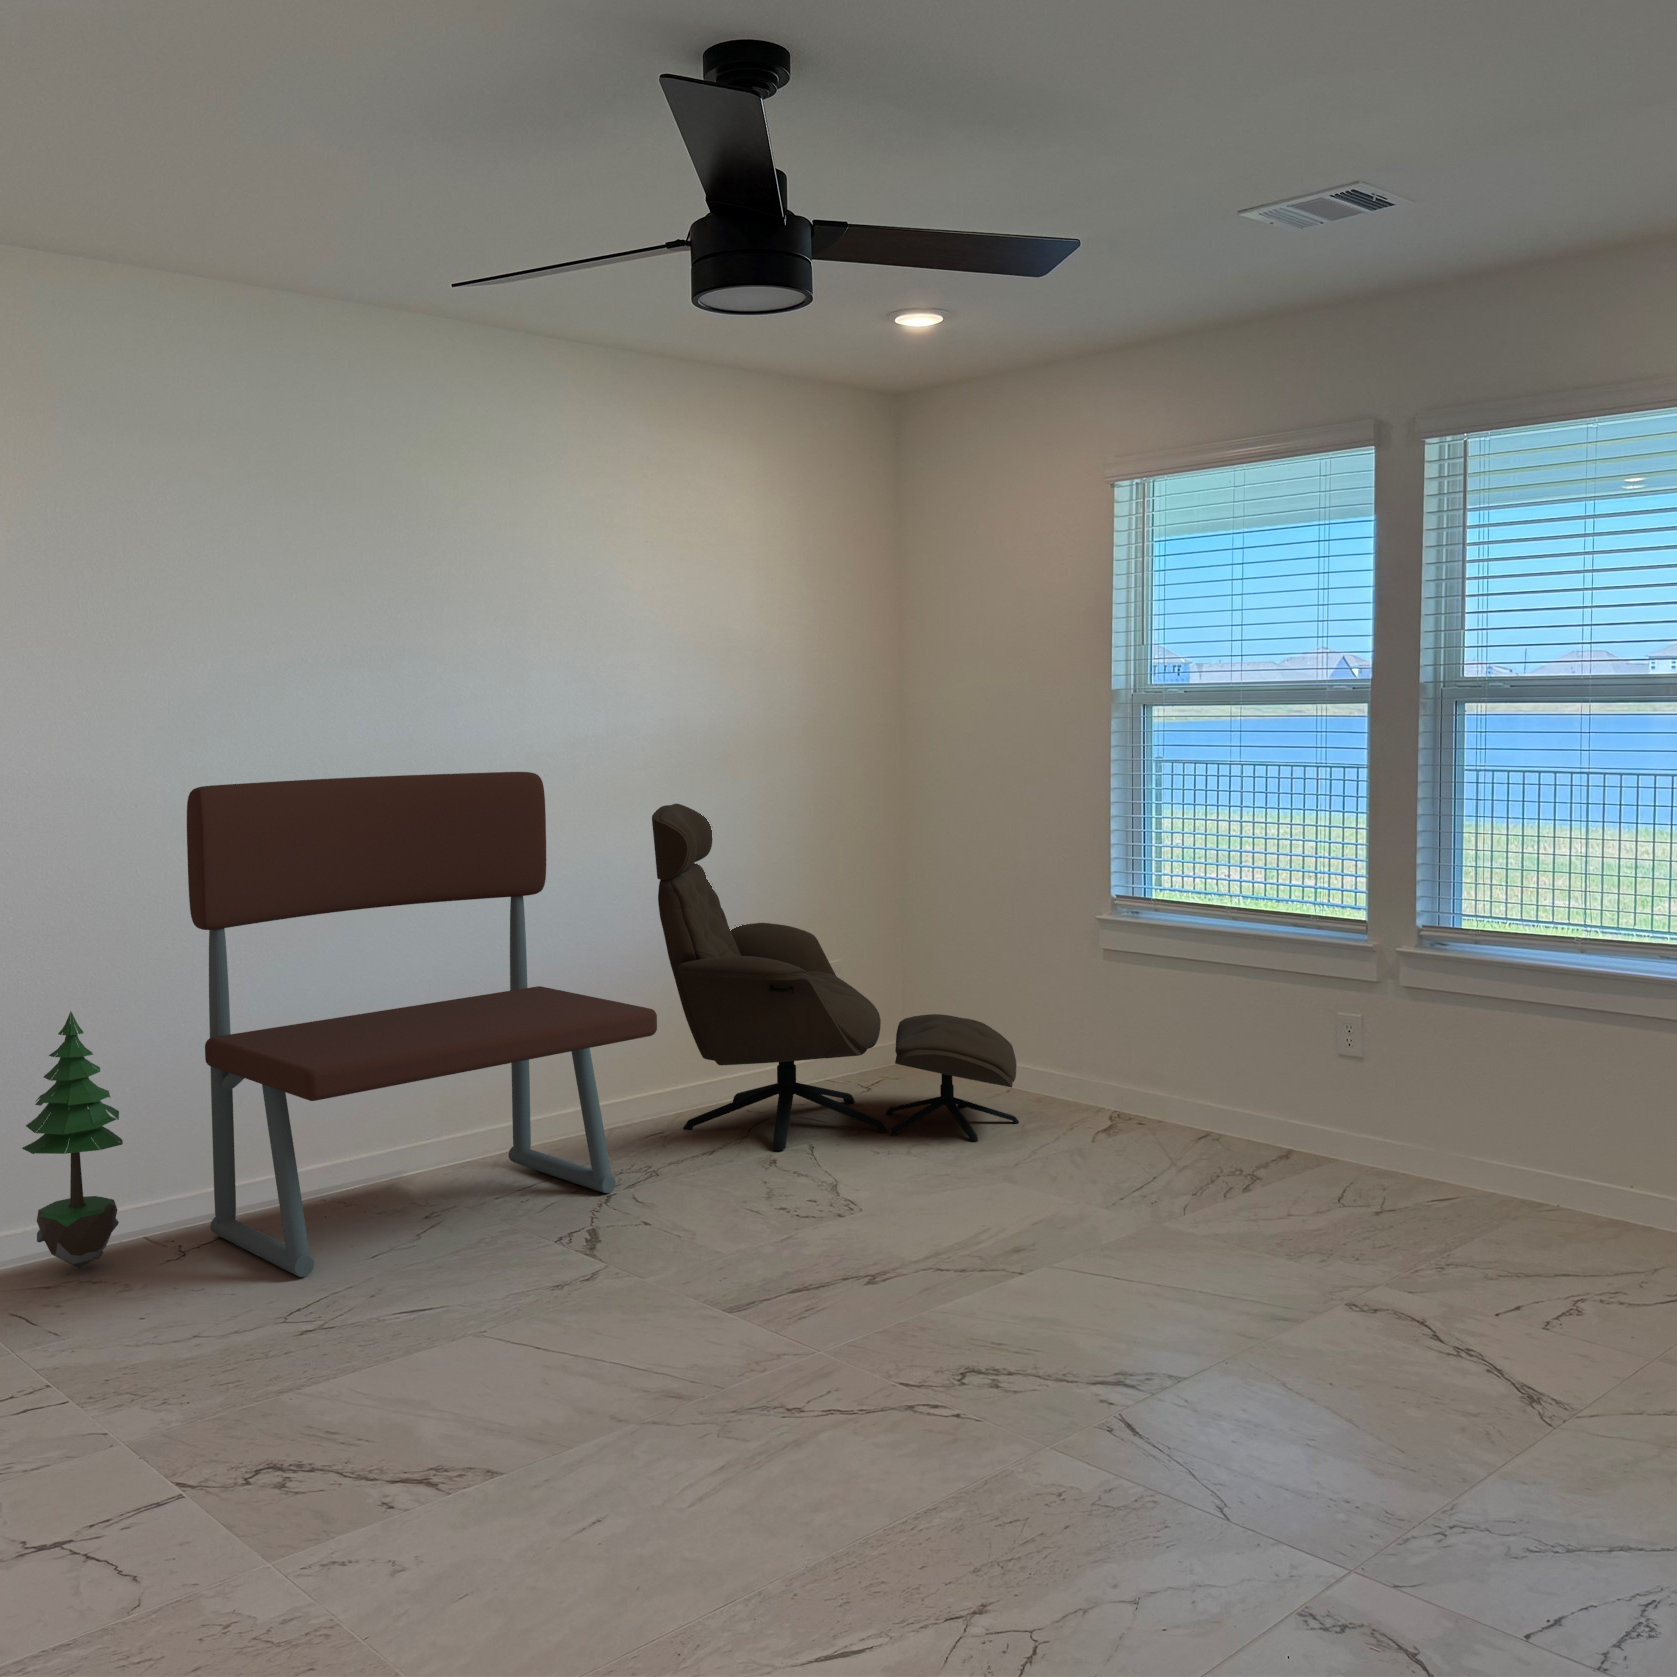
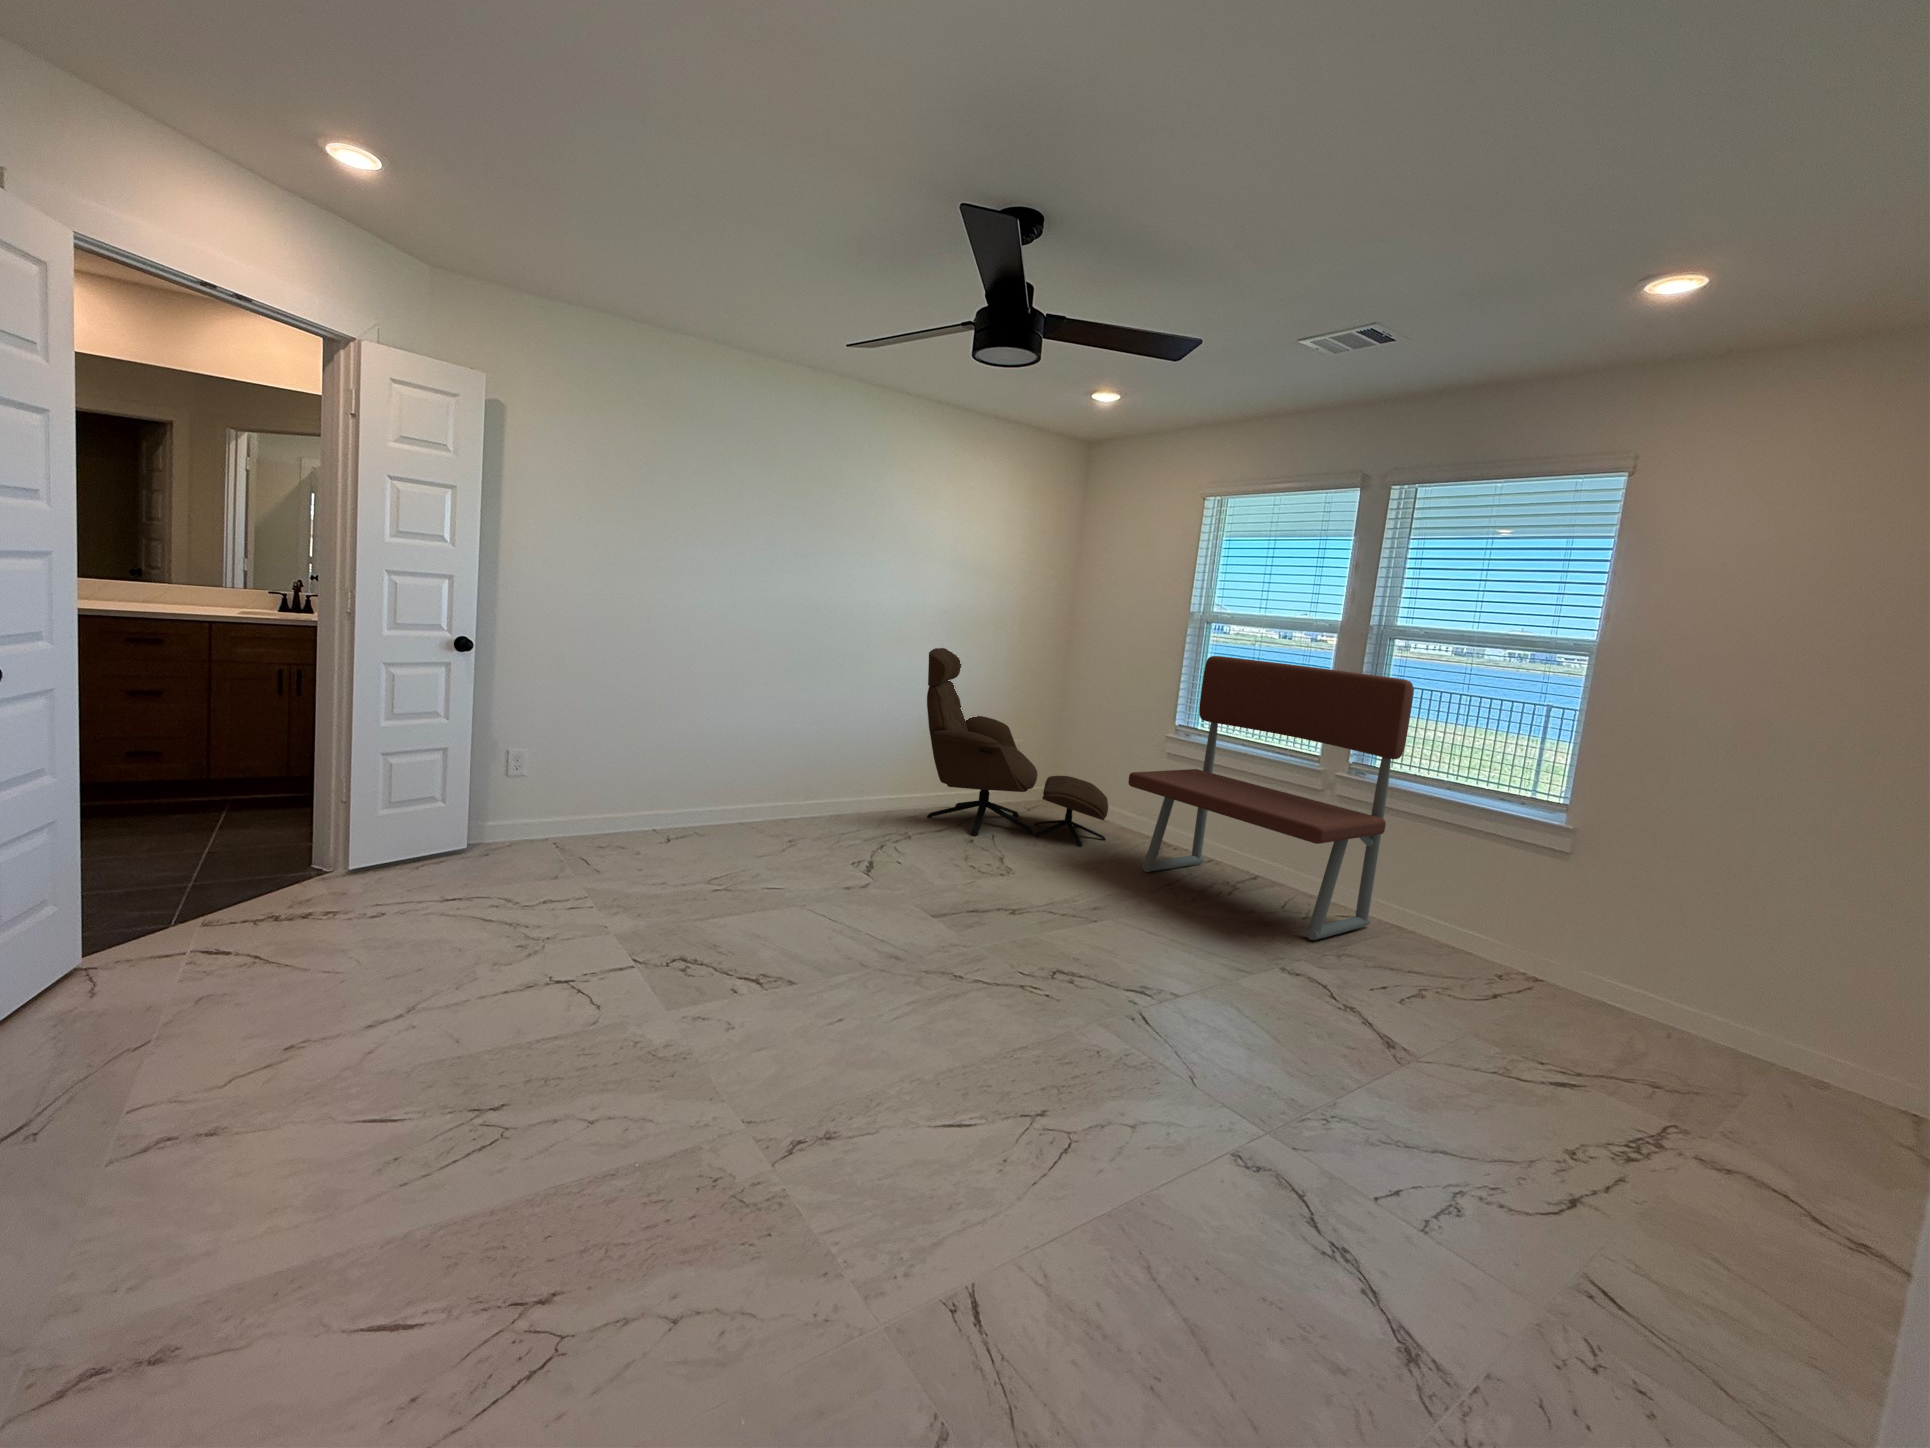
bench: present [187,772,657,1277] -> present [1128,656,1413,940]
potted tree: present [22,1012,123,1268] -> none [593,713,642,842]

